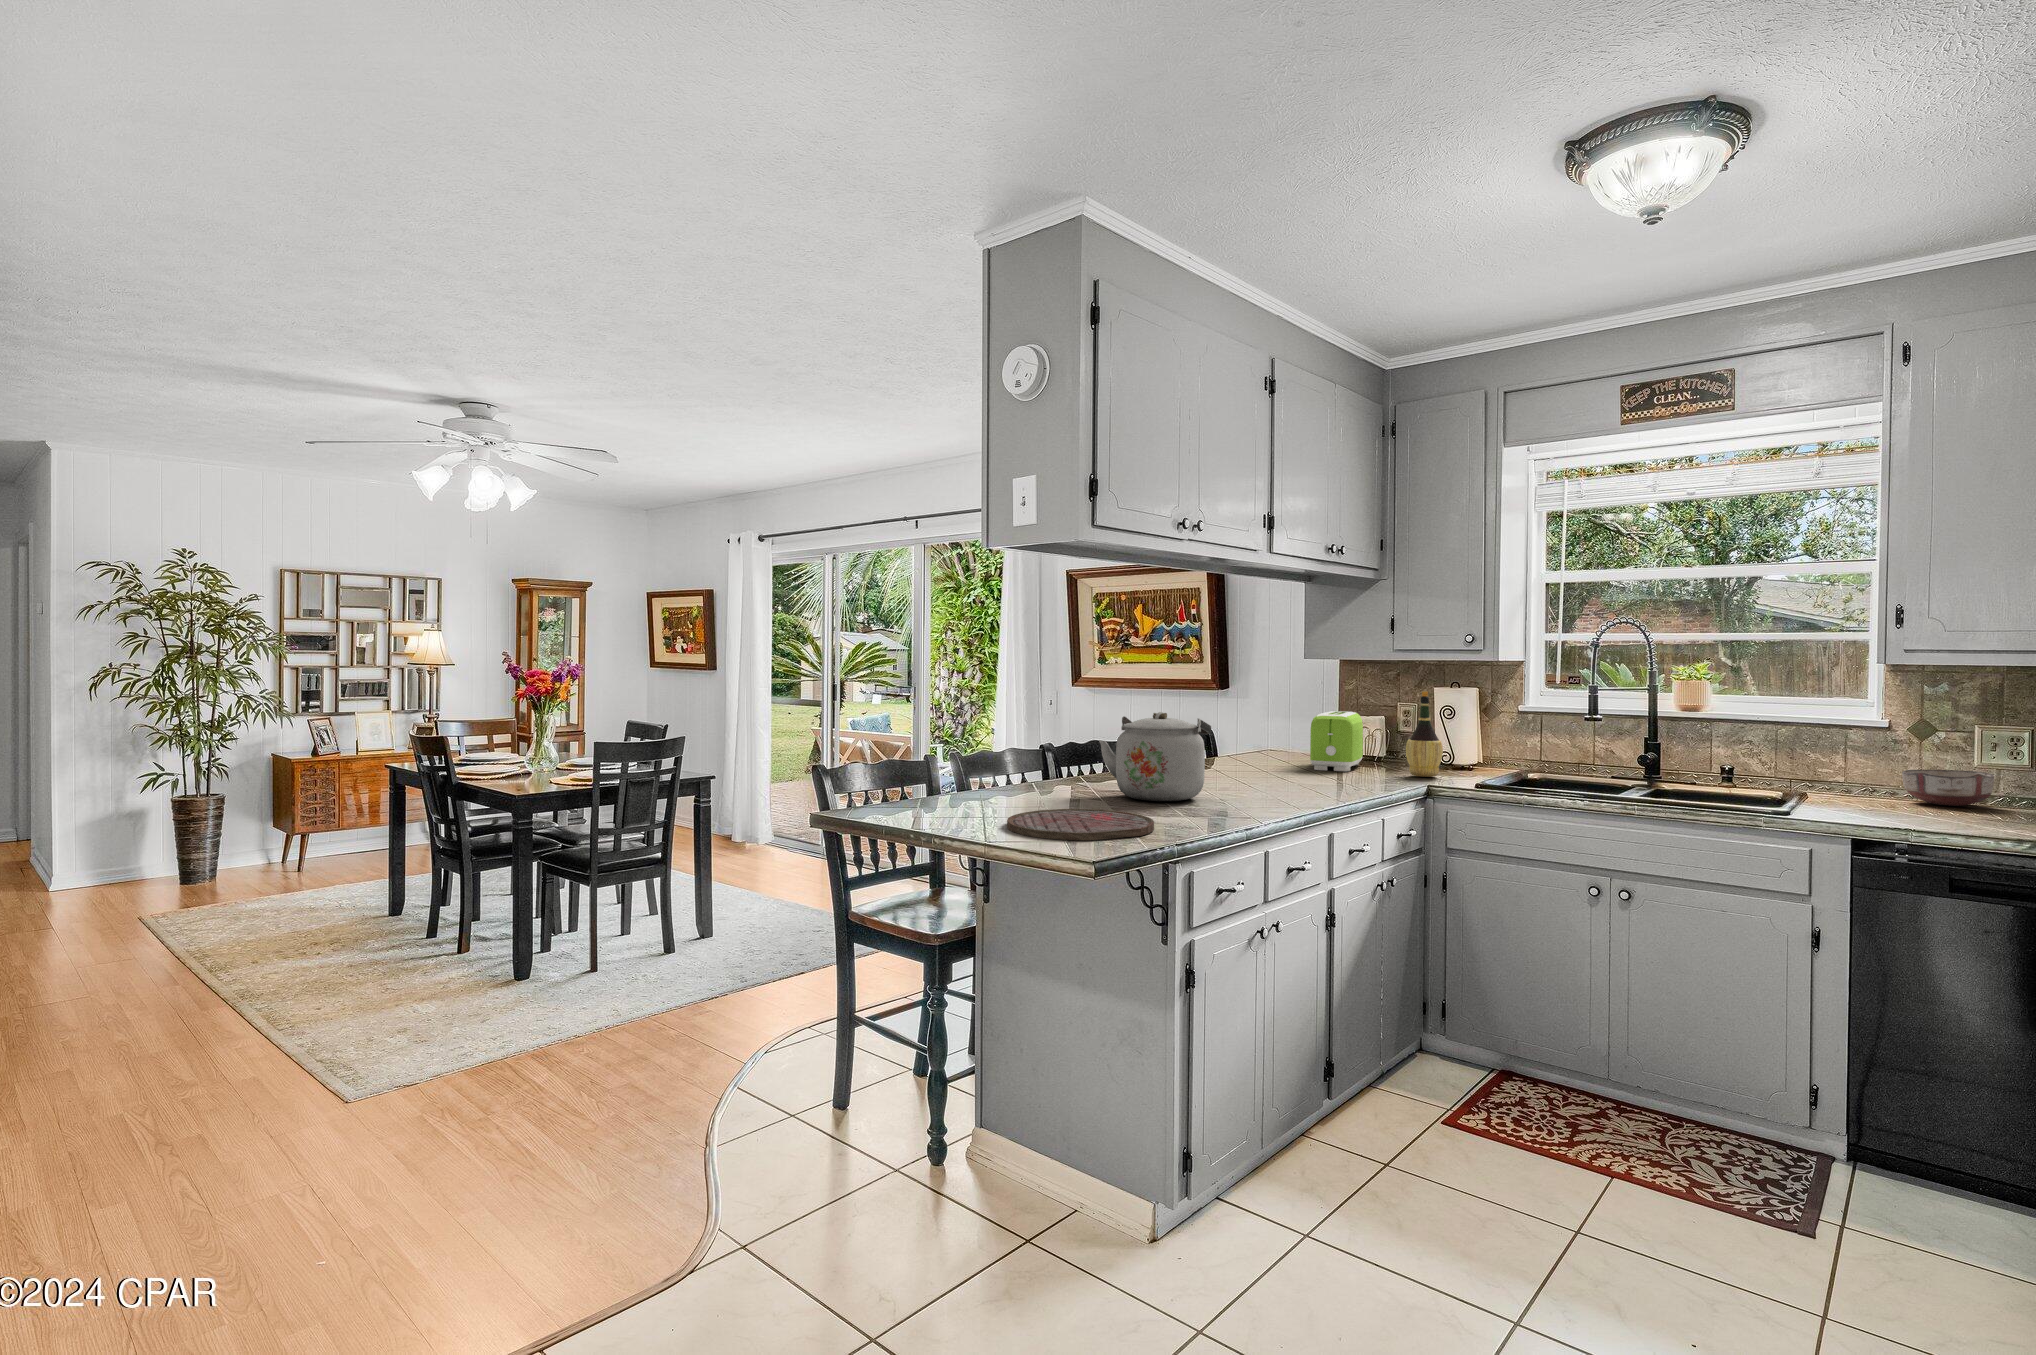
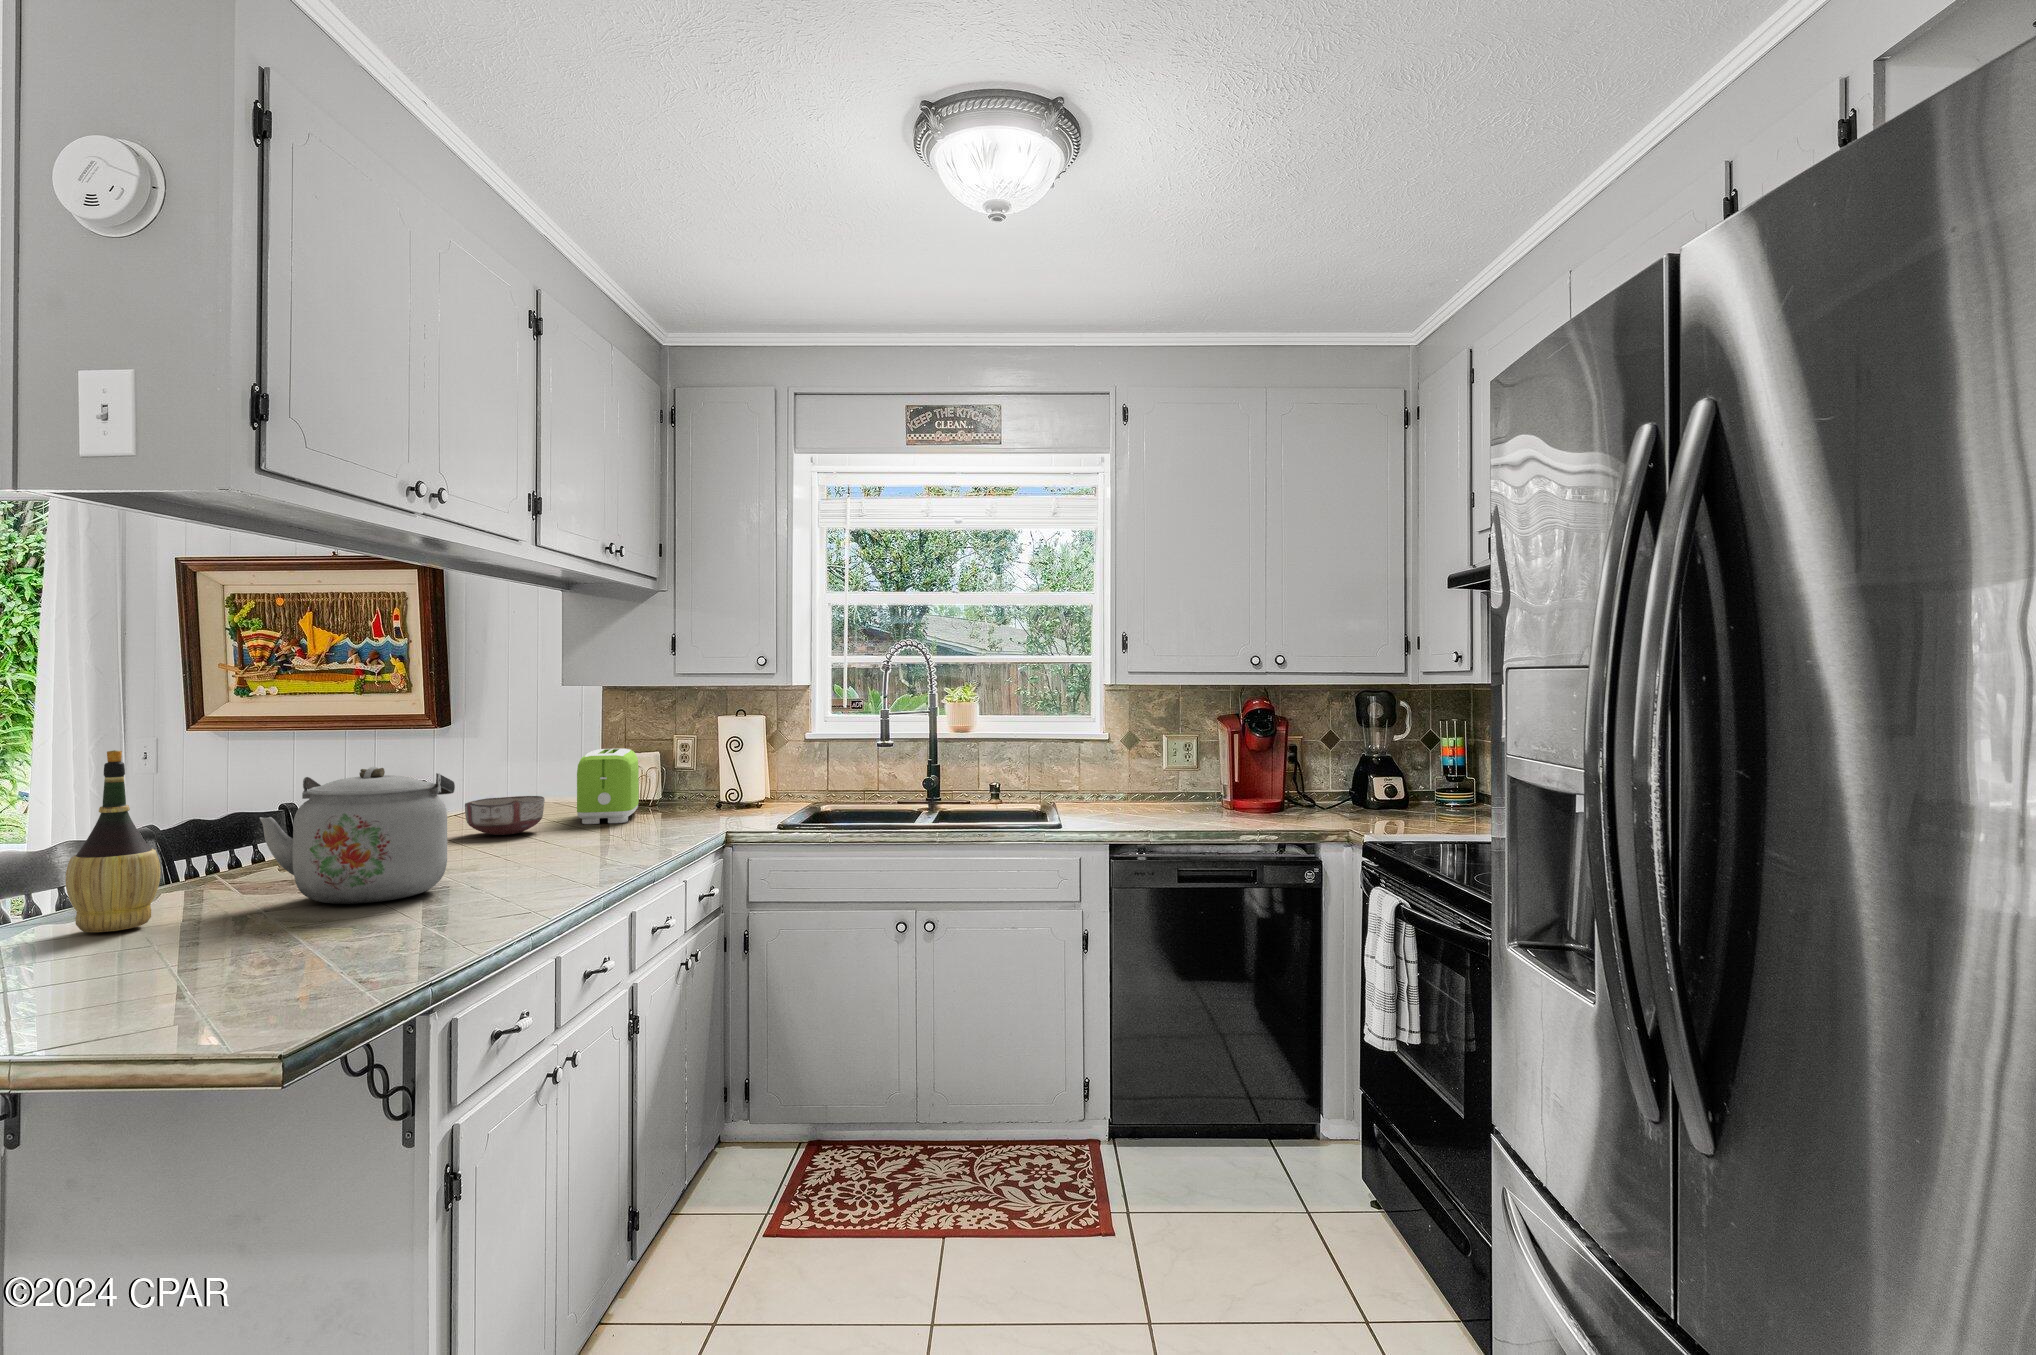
wine bottle: present [1406,691,1443,777] -> present [66,750,161,932]
ceramic bowl: present [1902,770,1994,806] -> present [465,796,545,835]
cutting board: present [1007,809,1154,841] -> none [67,934,381,1016]

